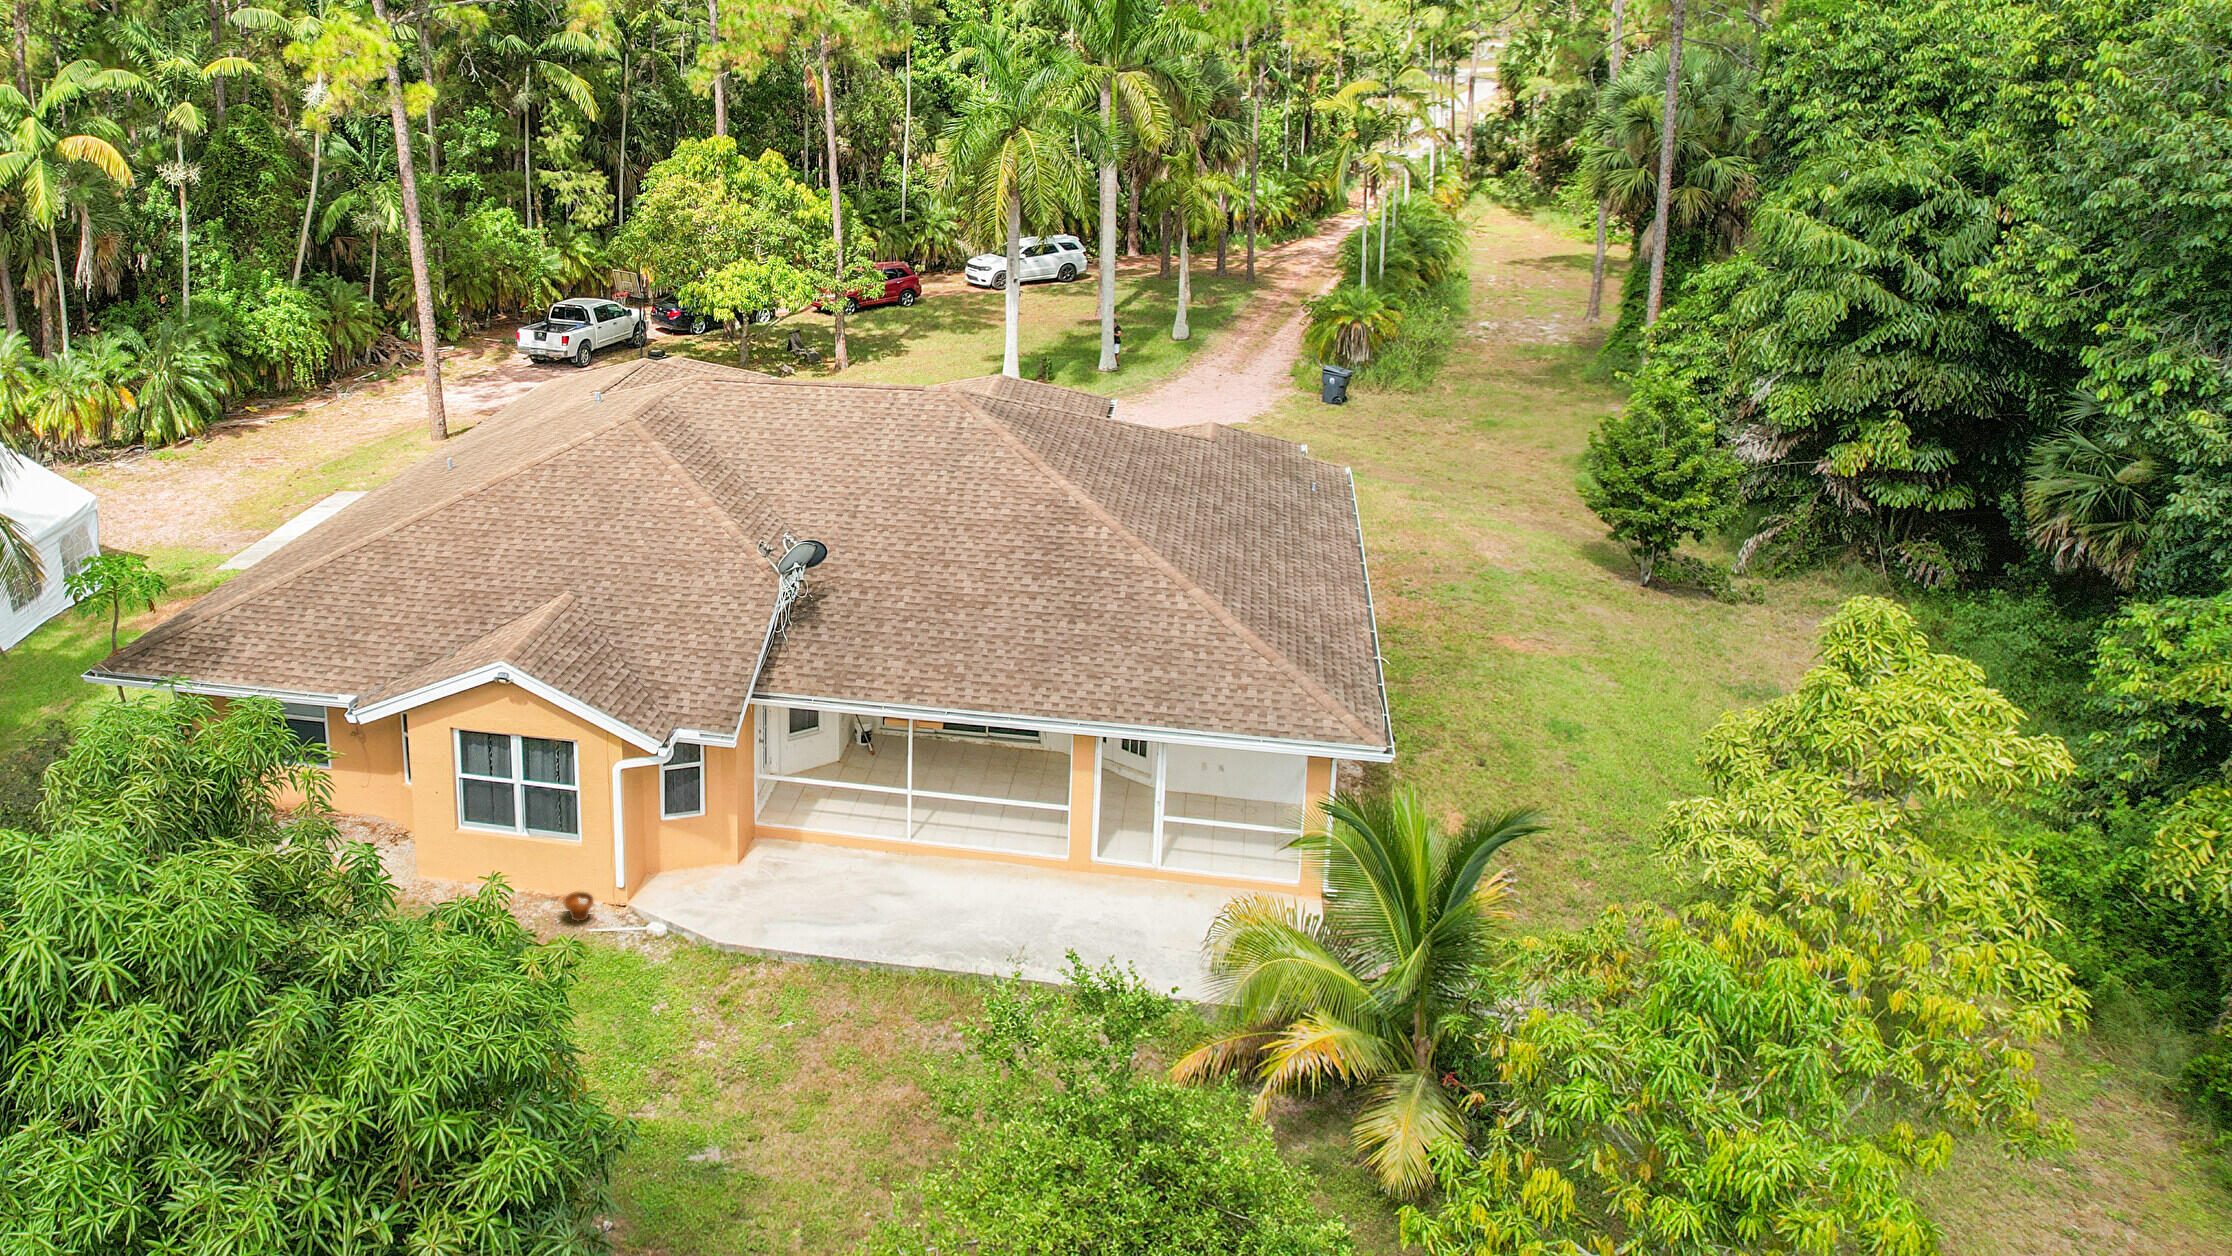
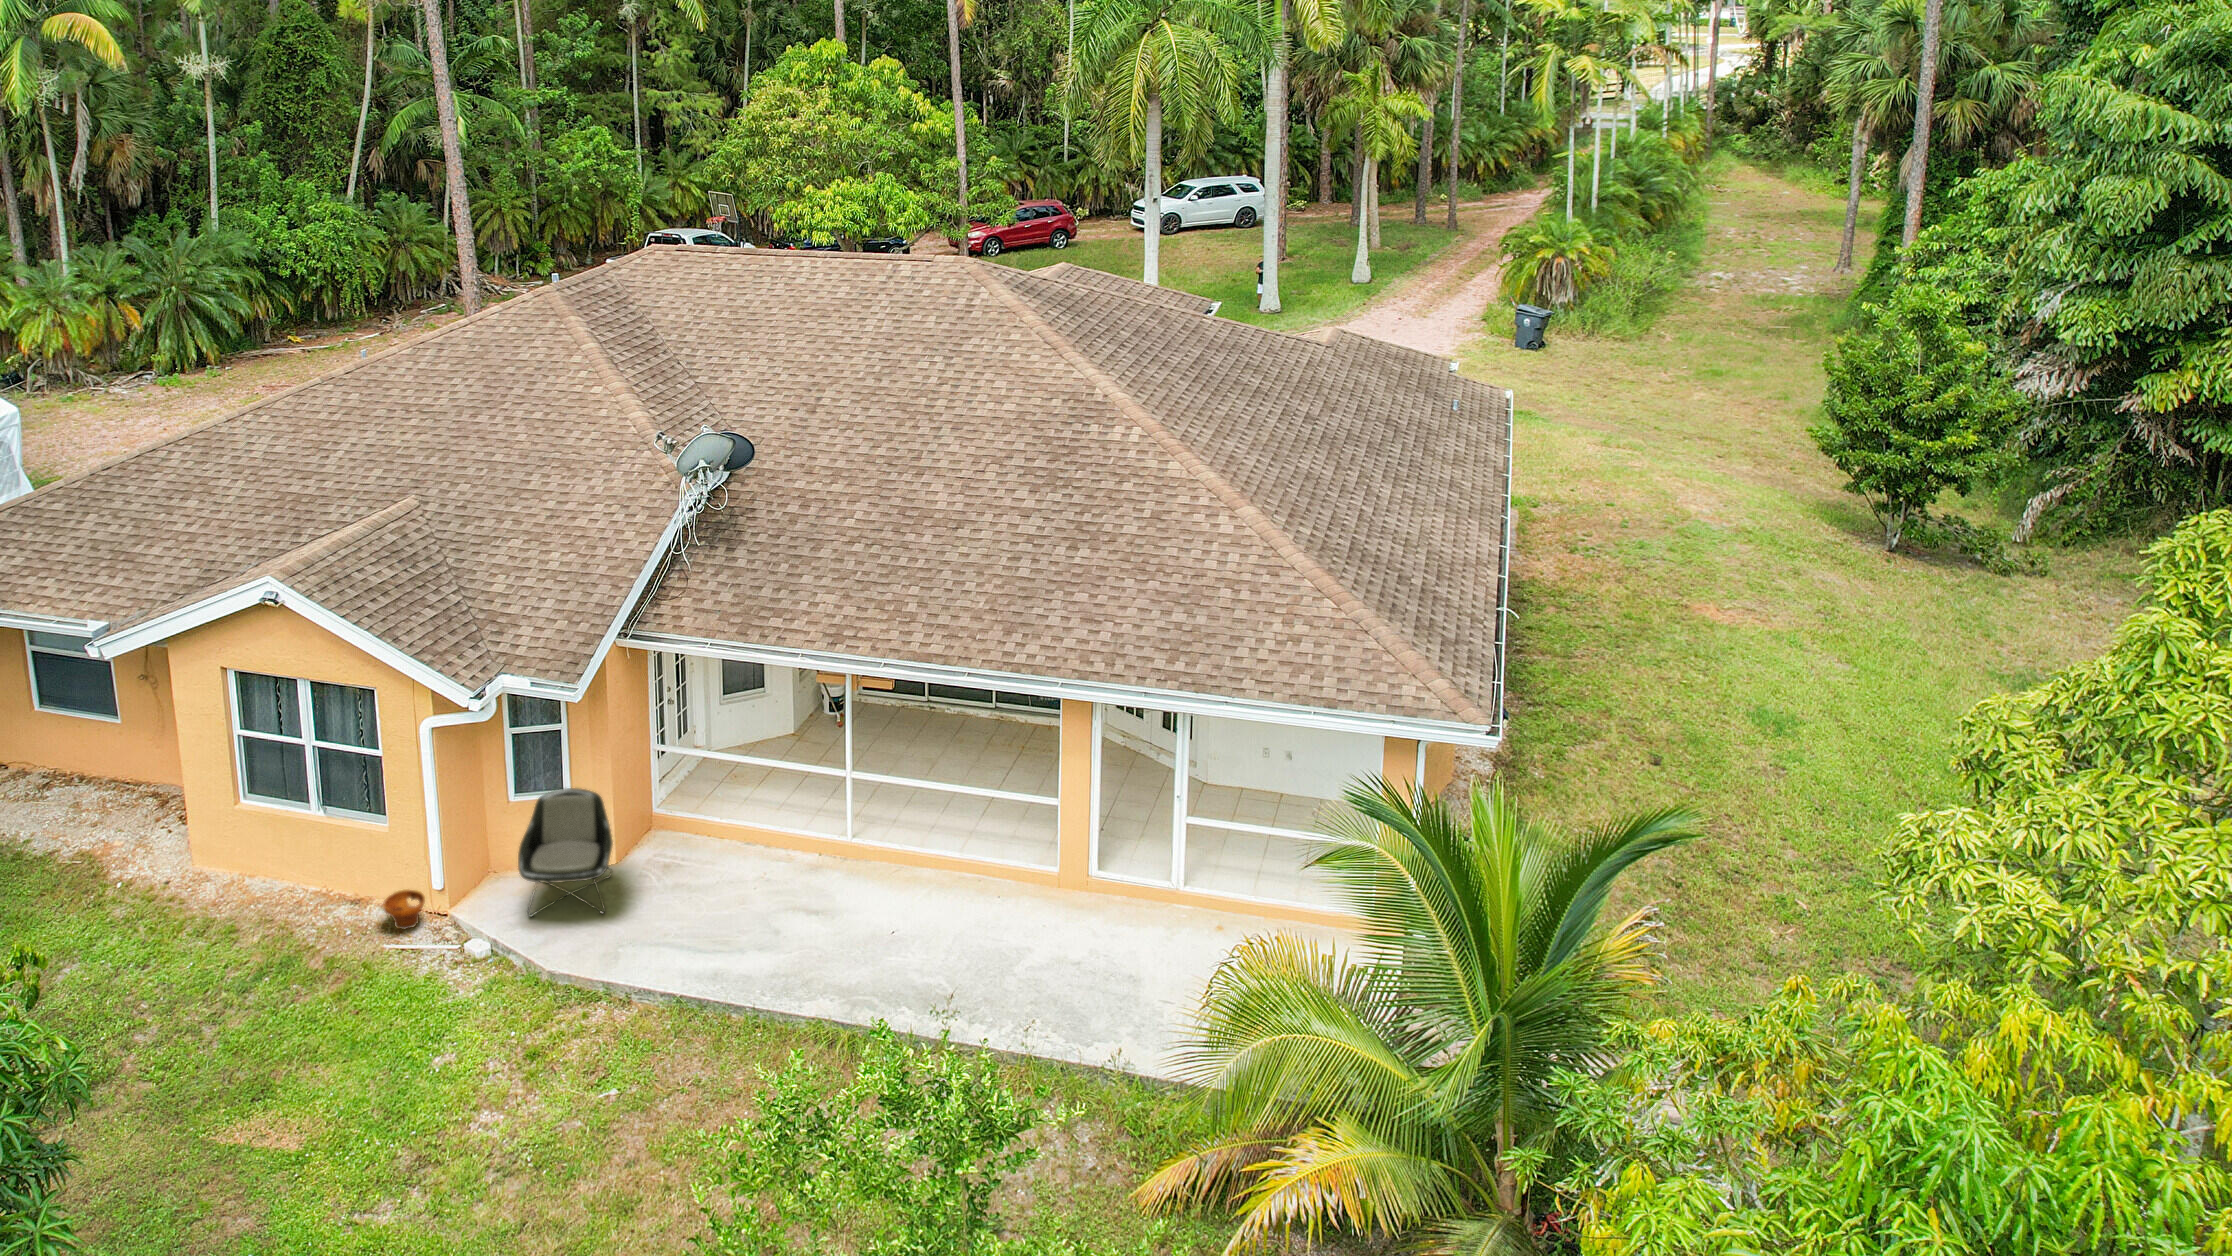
lounge chair: none [662,810,731,909] -> present [518,788,613,917]

